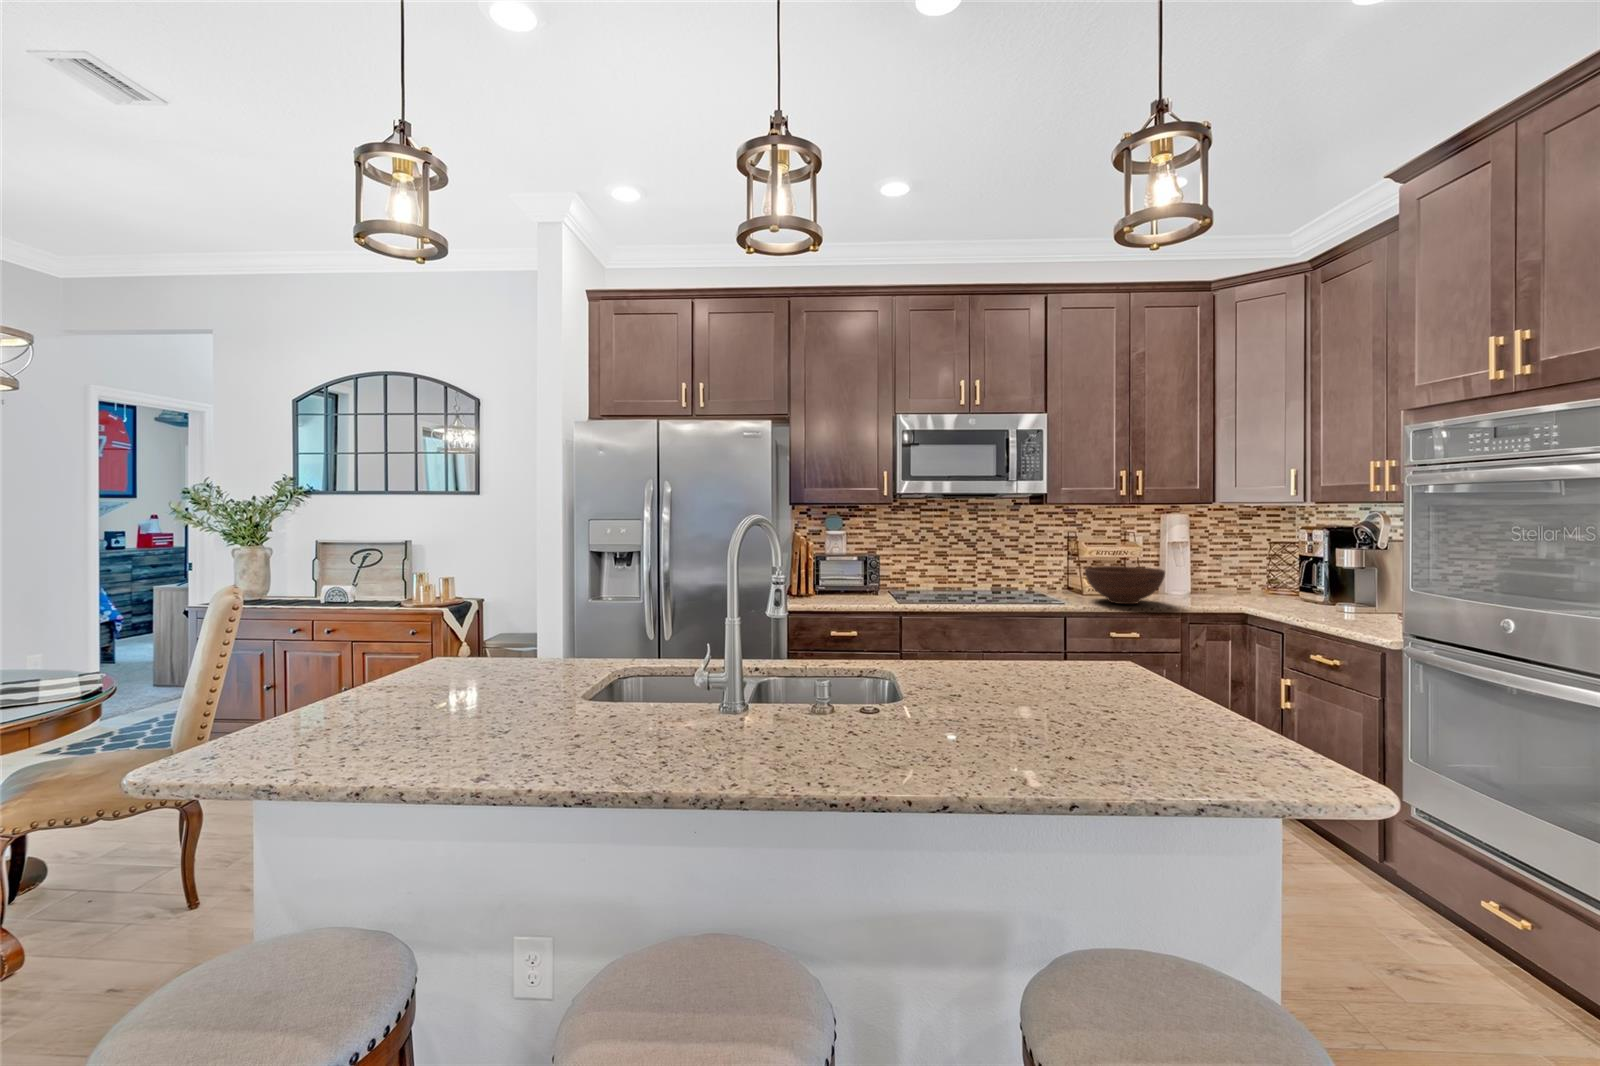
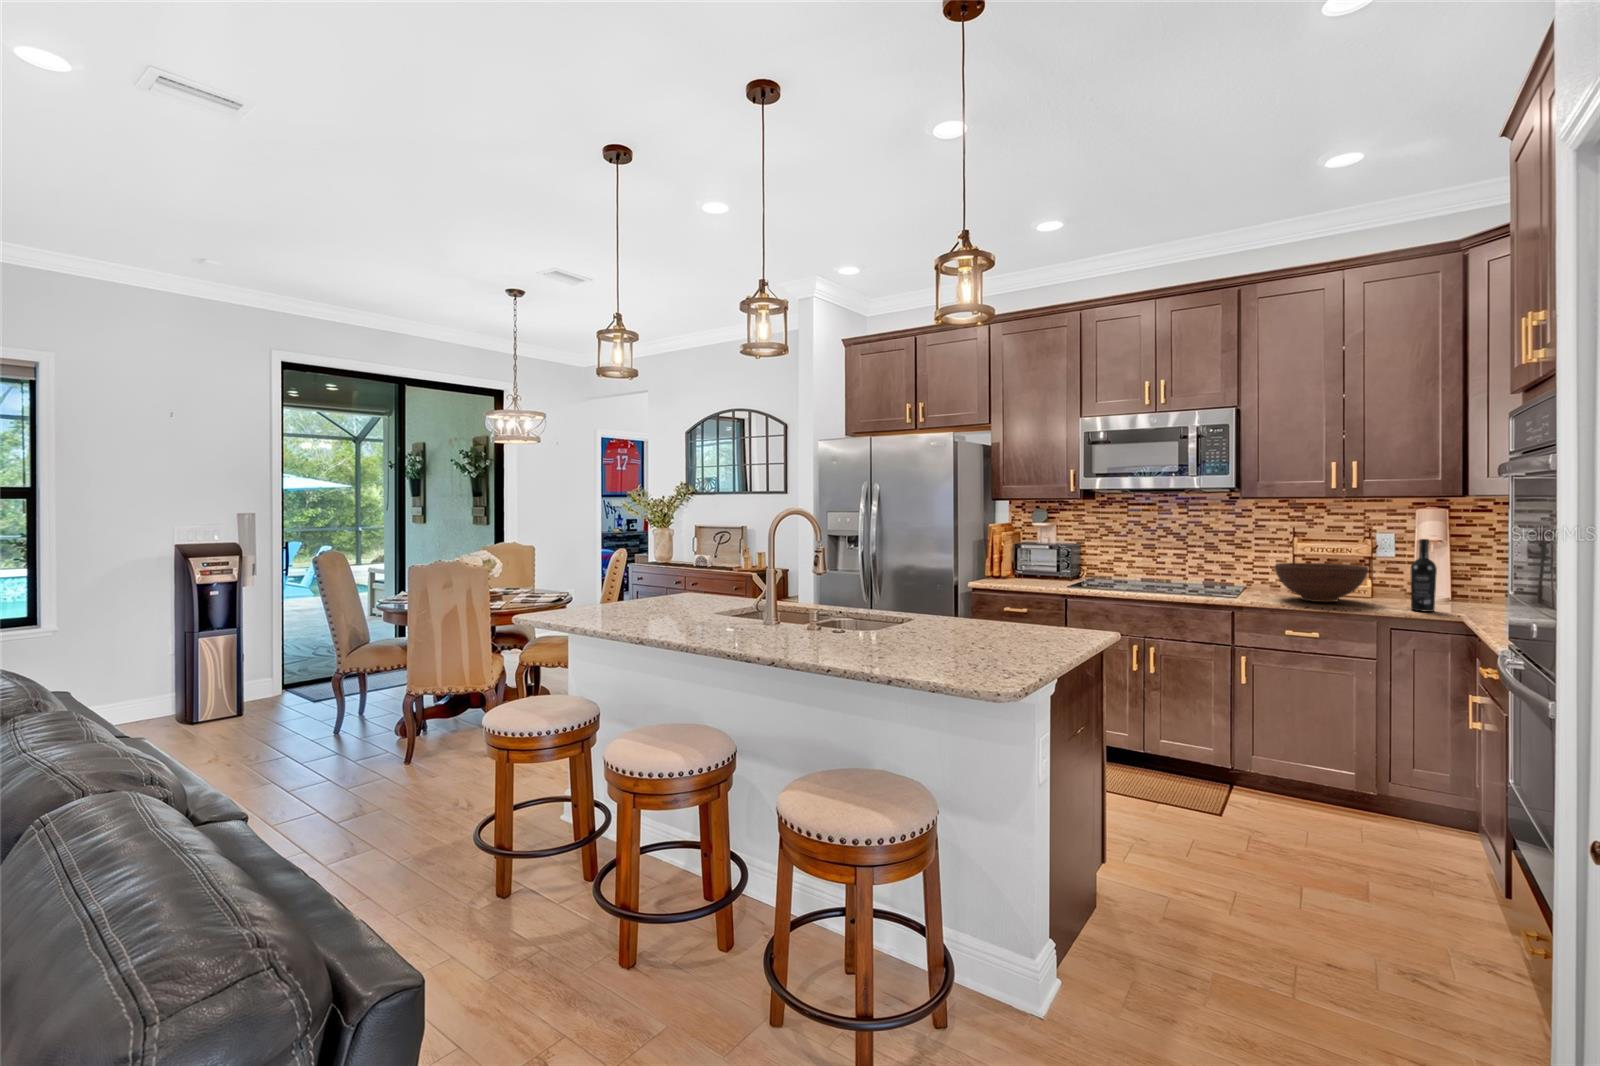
wine bottle: none [1197,543,1218,608] -> present [1411,539,1437,612]

